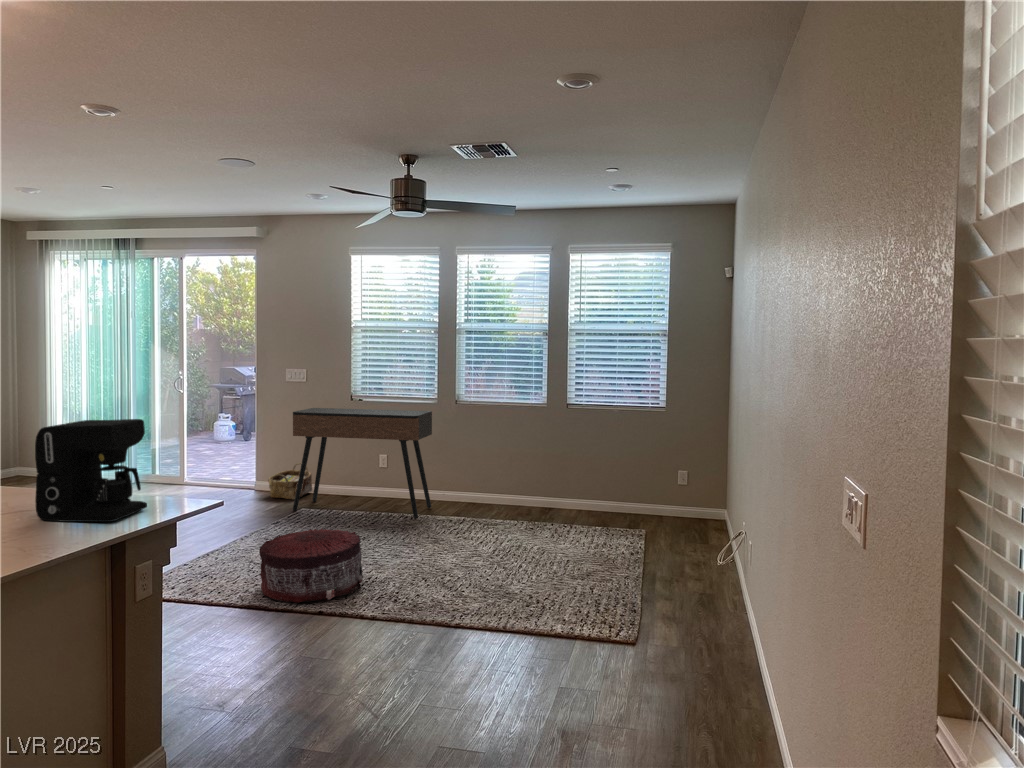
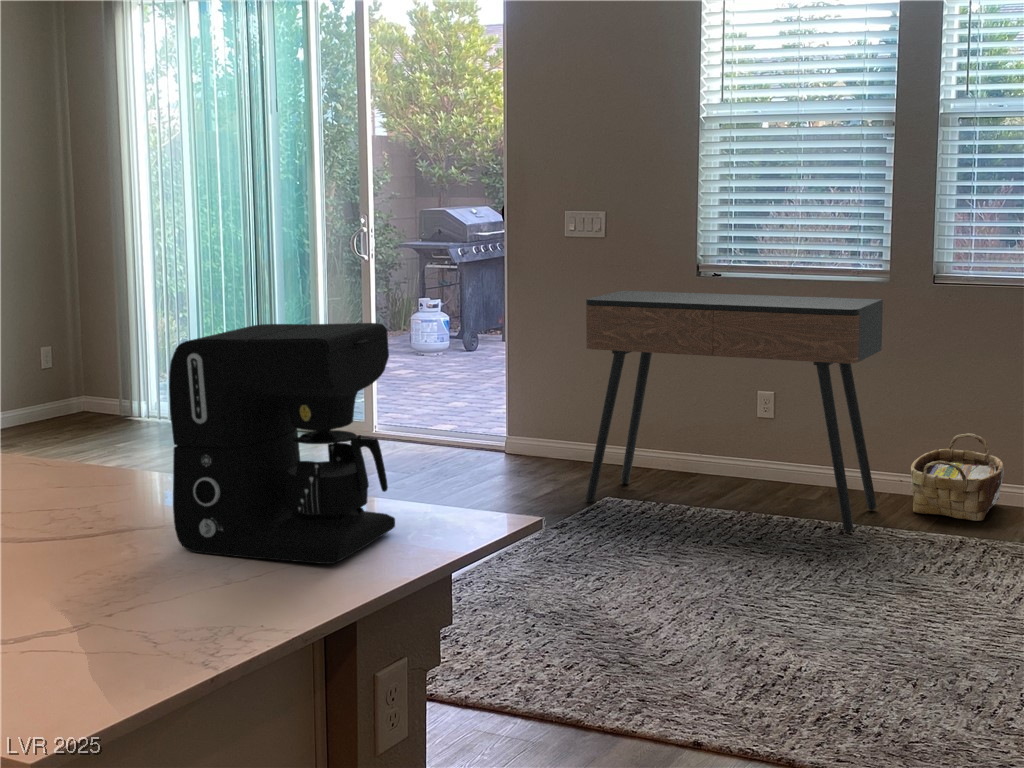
woven basket: present [268,463,312,499] -> present [911,433,1004,521]
pouf: present [259,528,363,603] -> none [558,552,776,716]

